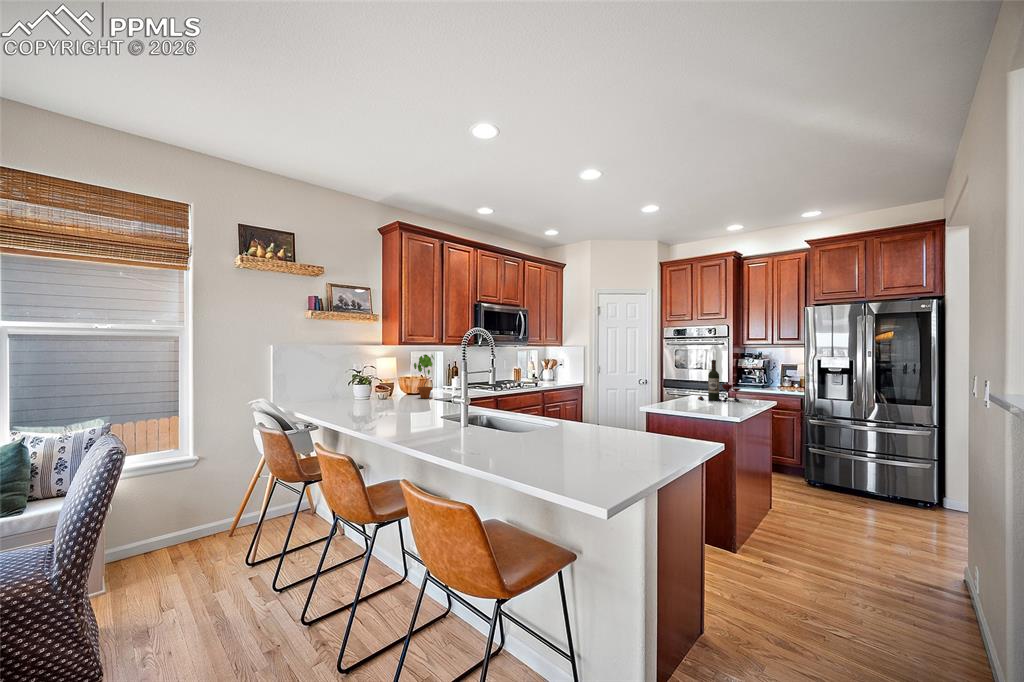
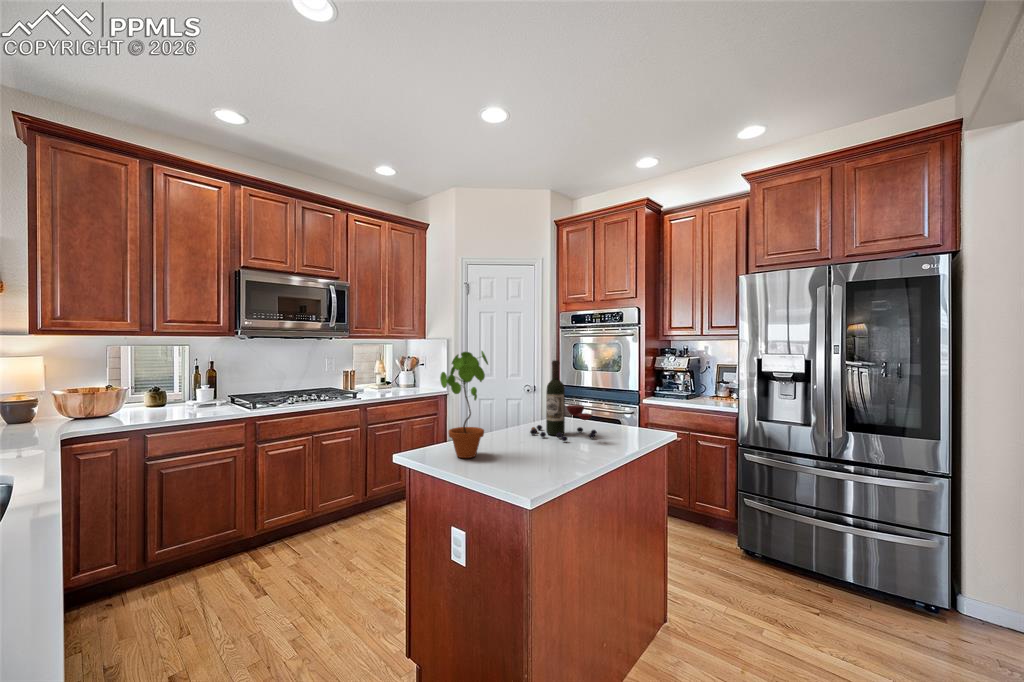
potted plant: present [414,354,434,398] -> present [440,351,488,458]

